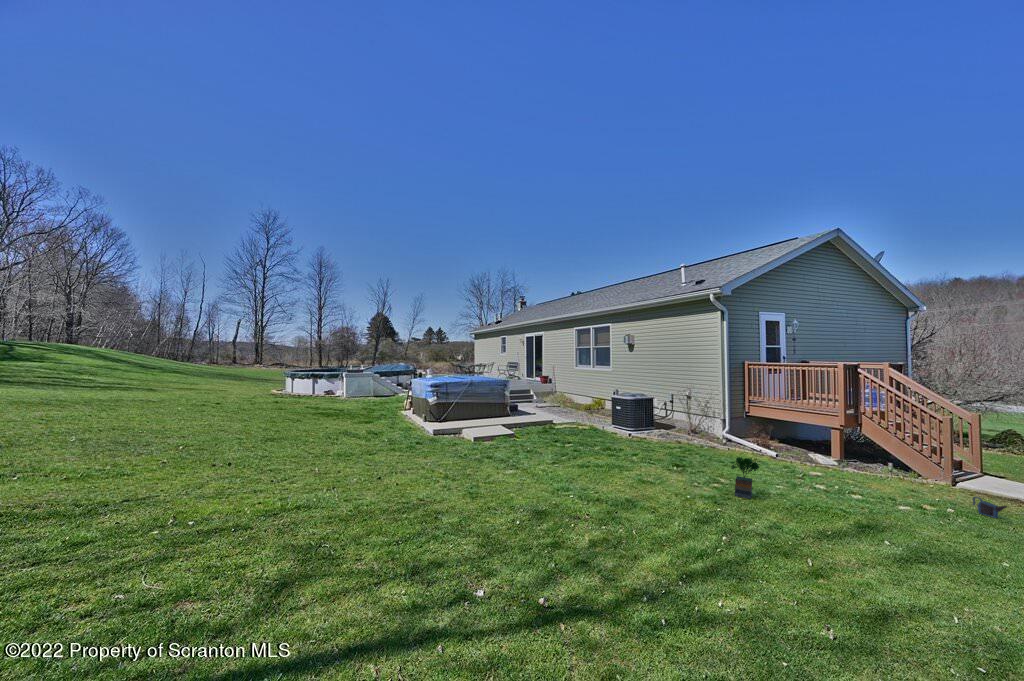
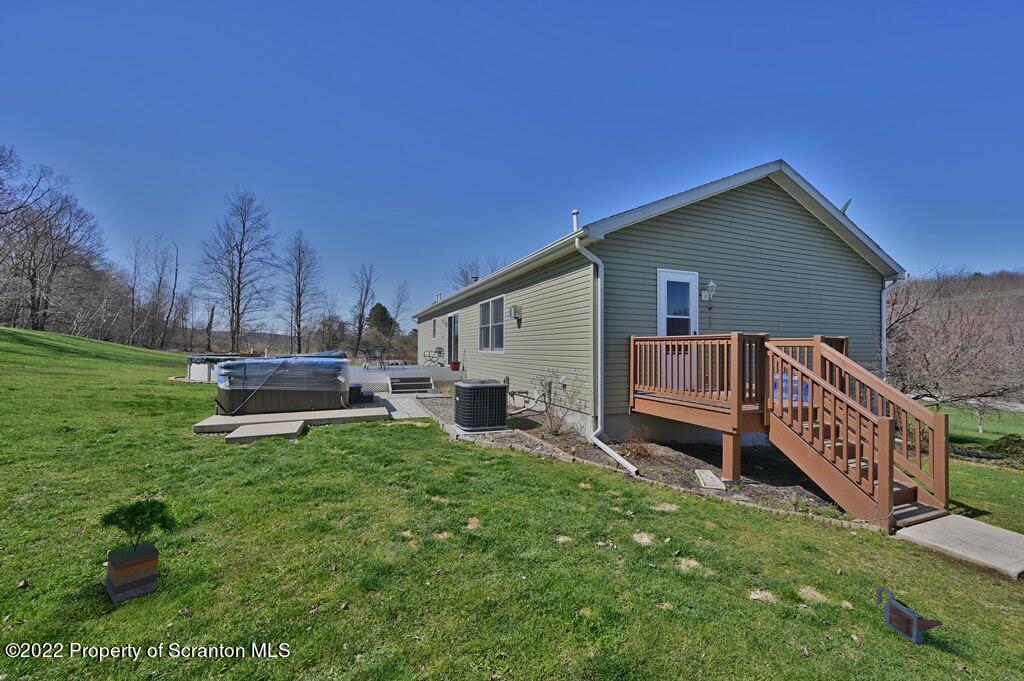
potted tree: present [731,457,759,499] -> present [98,498,177,603]

